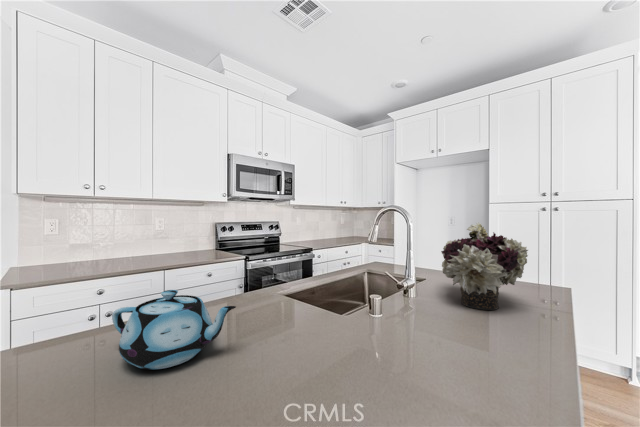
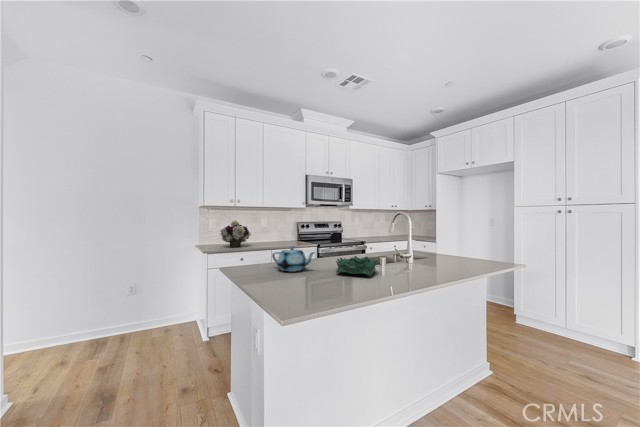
flower arrangement: present [441,222,528,310] -> present [220,220,251,248]
decorative bowl: none [290,301,393,372] -> present [336,256,378,276]

